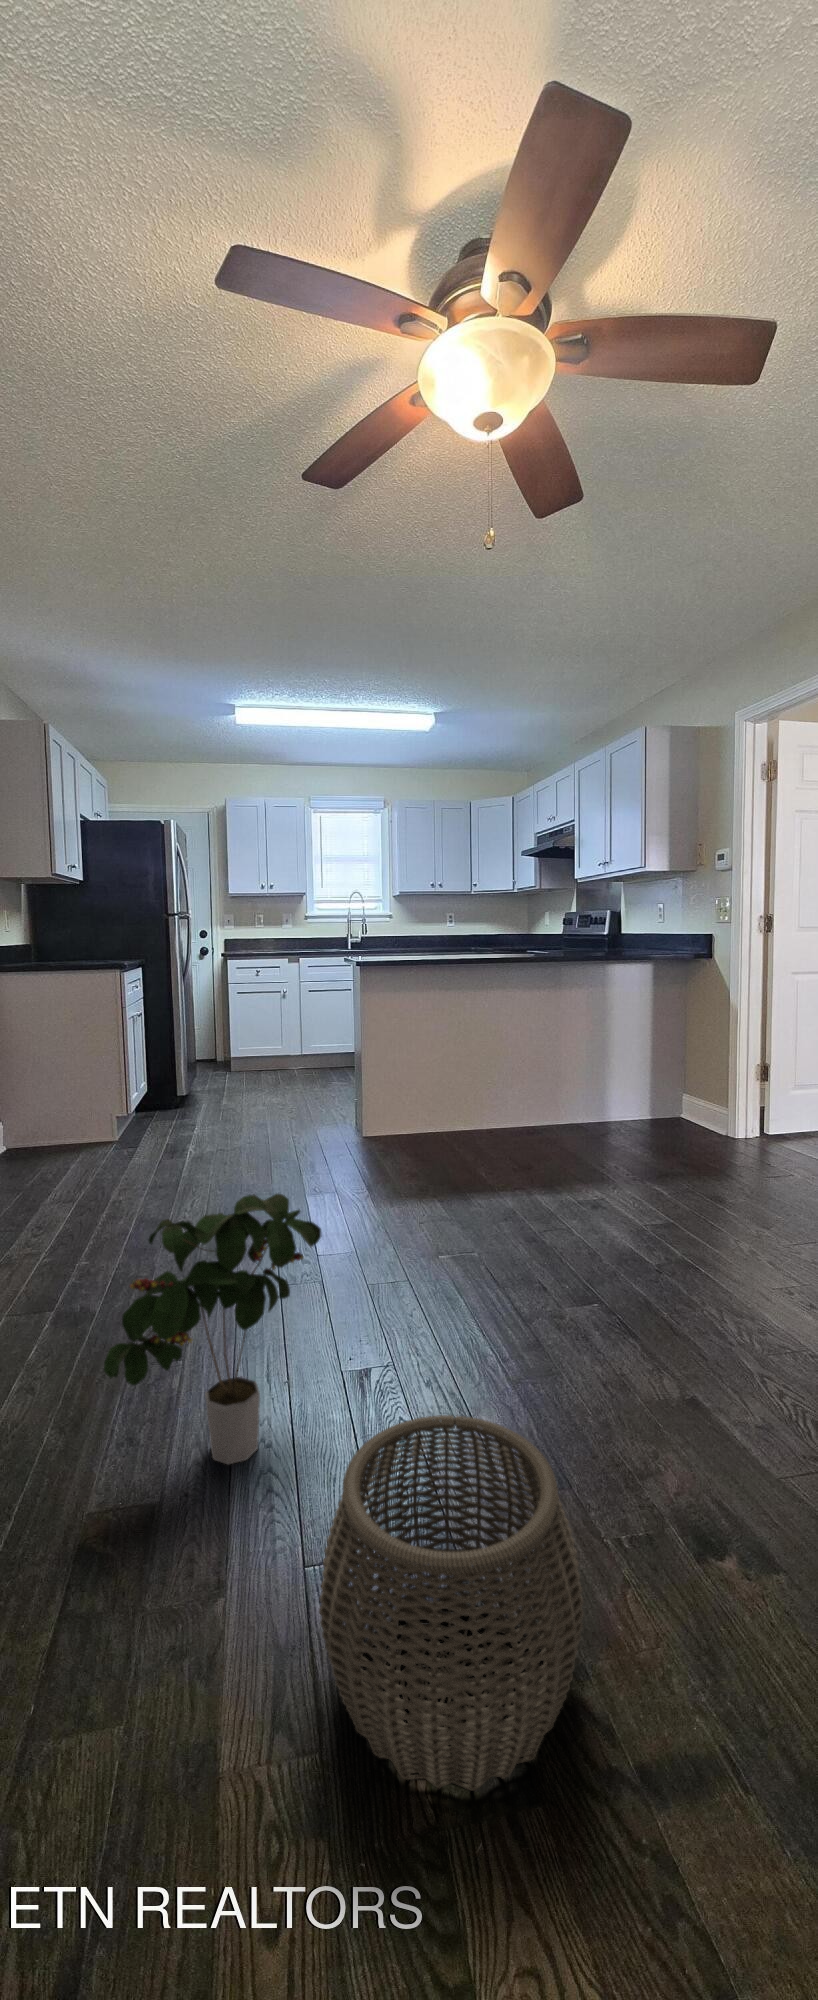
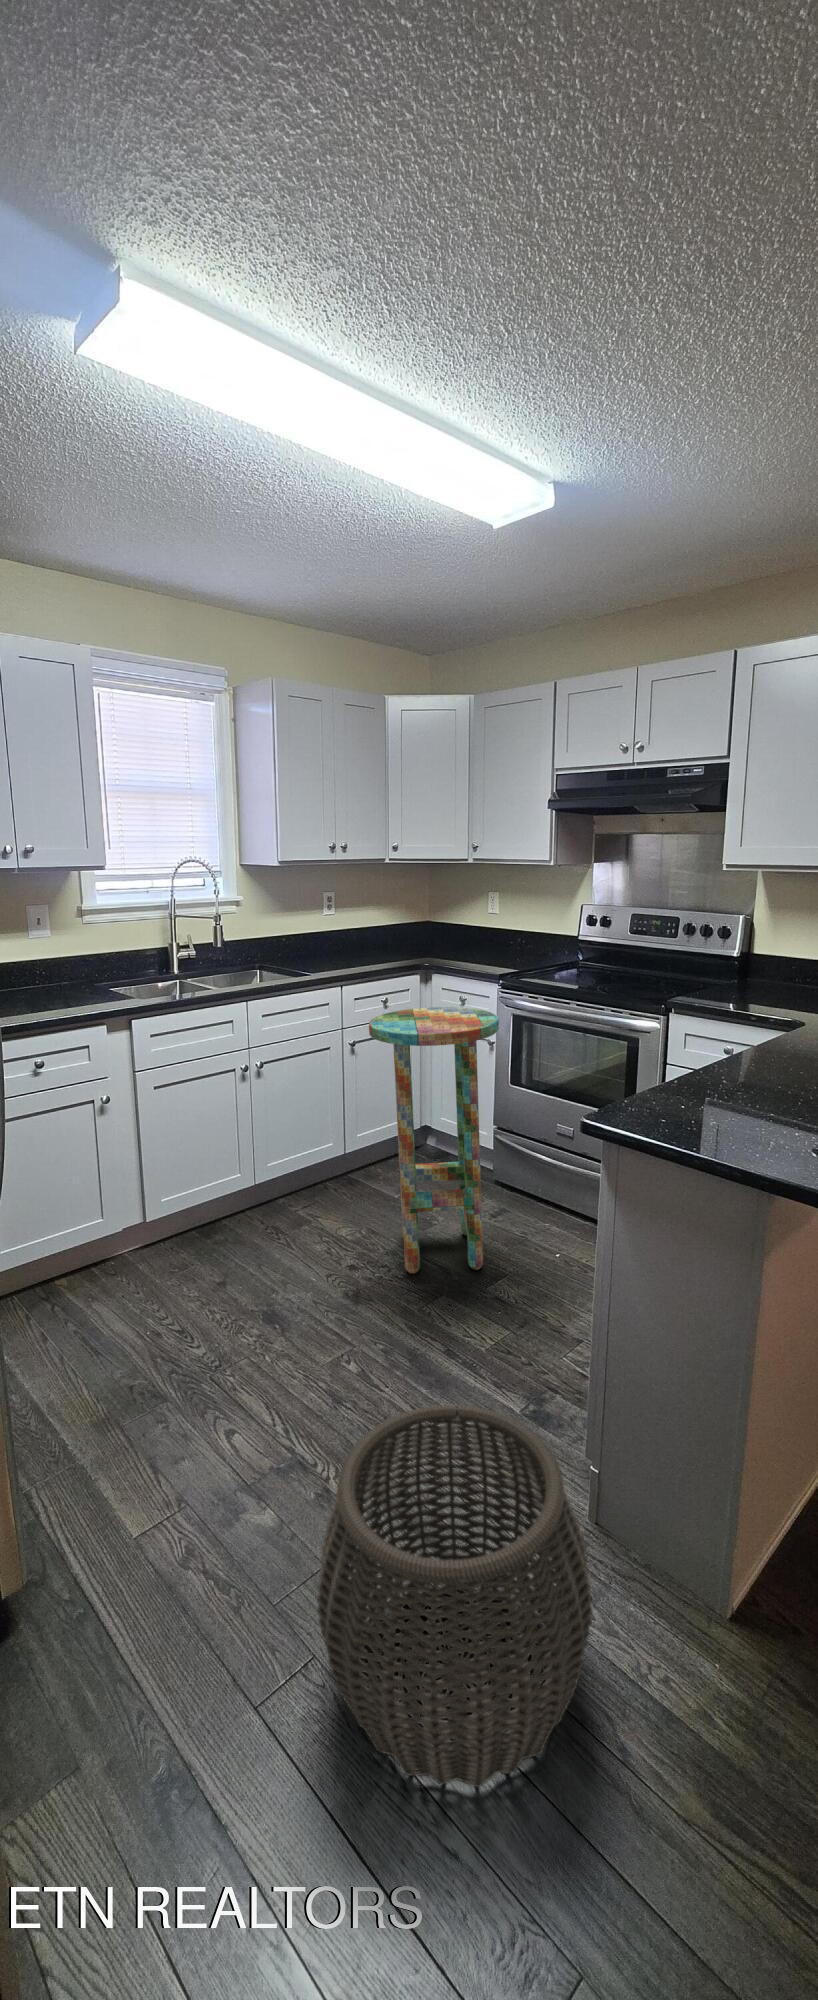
side table: none [370,1060,490,1312] -> present [369,1007,499,1274]
potted plant: present [104,1194,321,1465] -> none [92,1162,319,1442]

